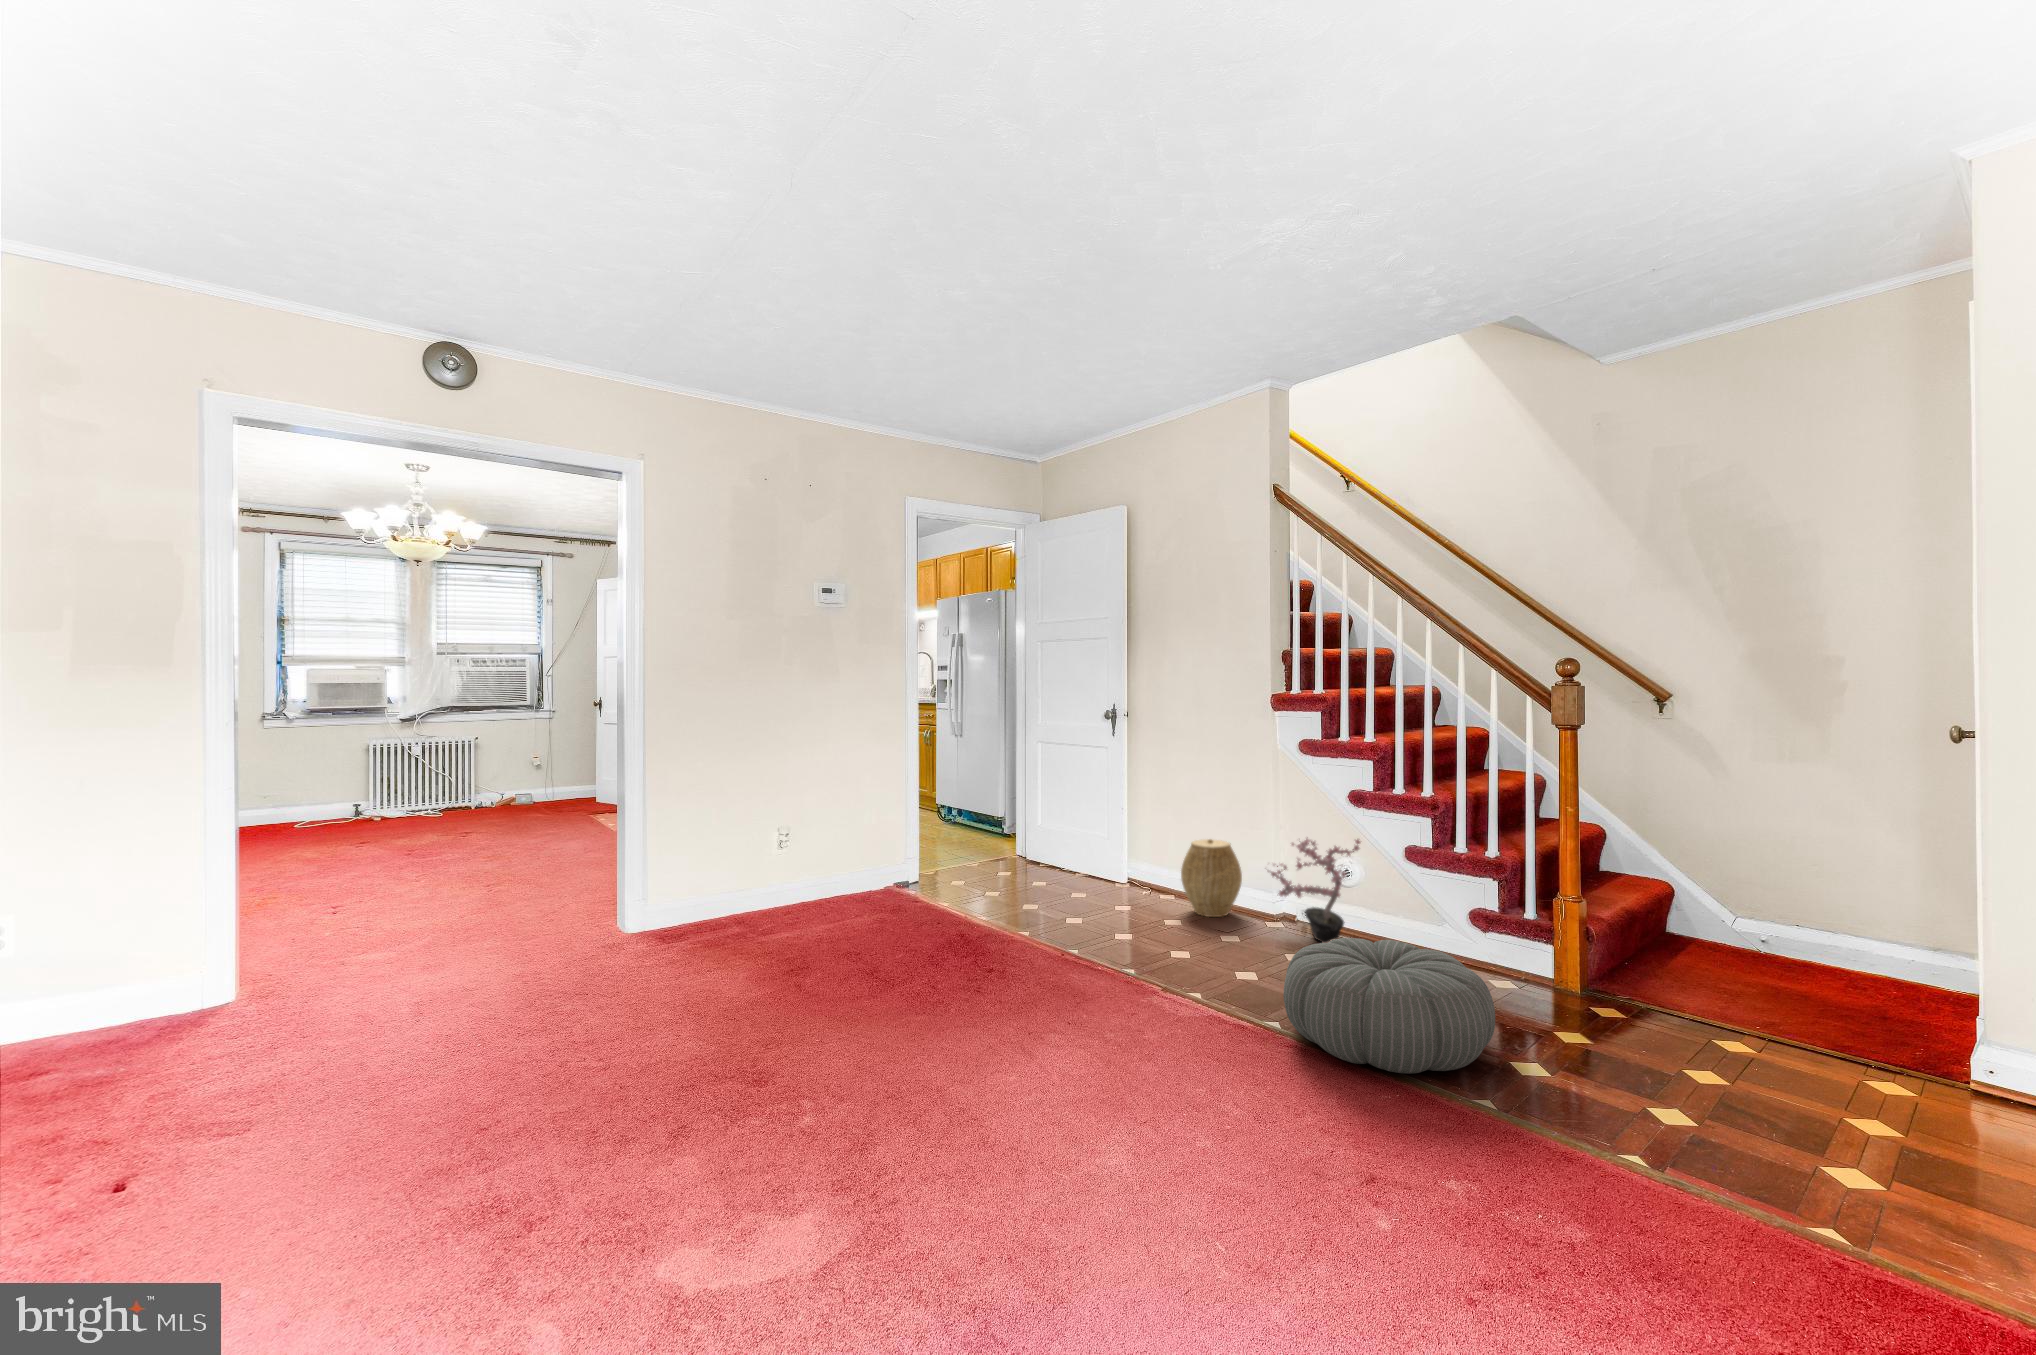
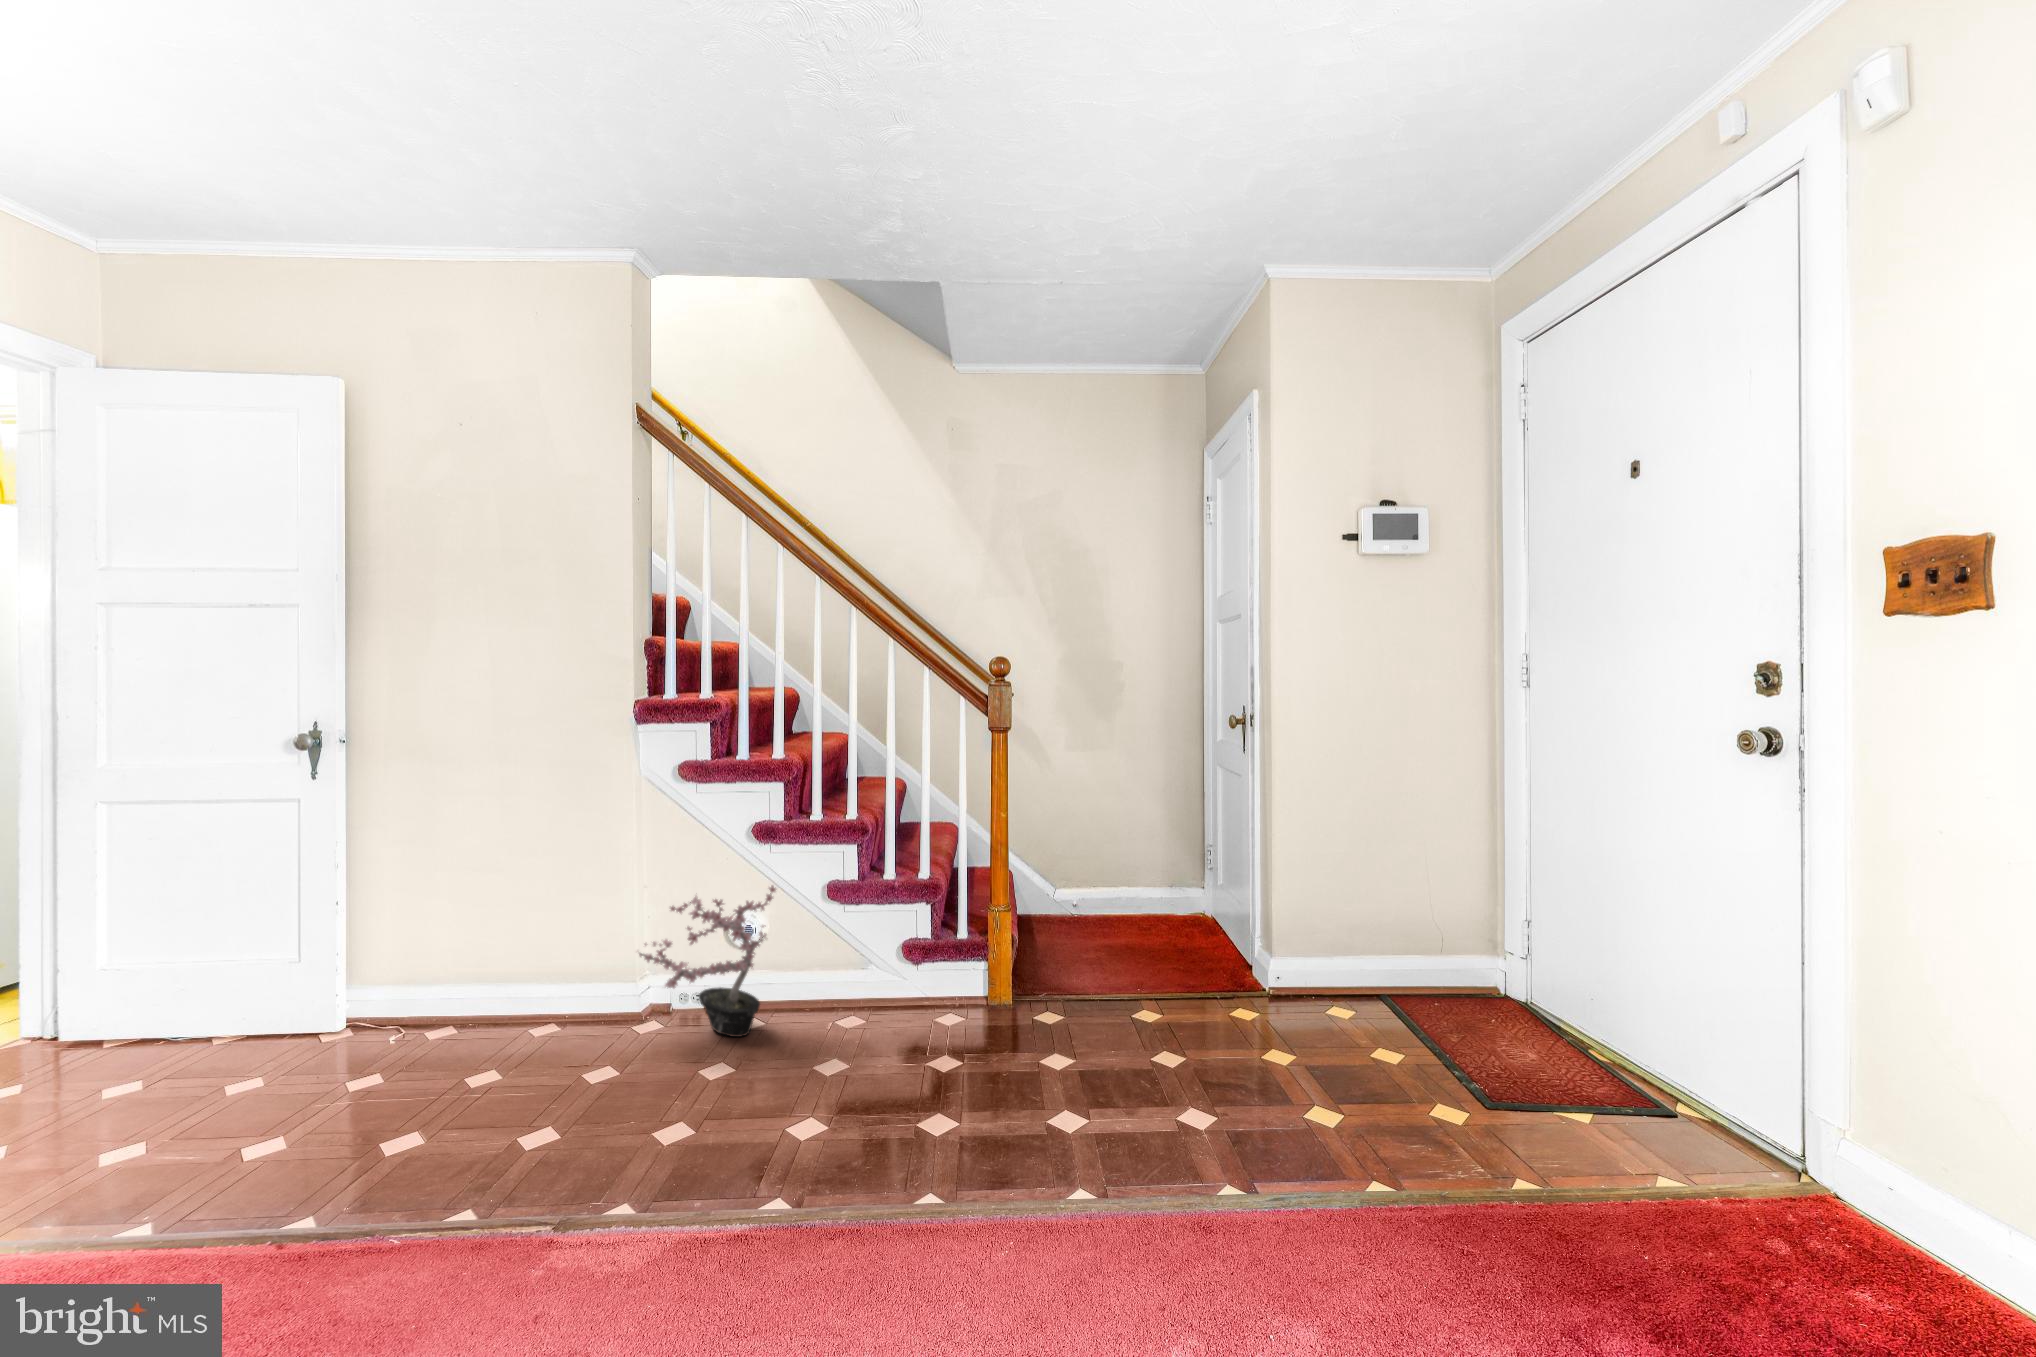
woven basket: present [1181,839,1242,917] -> none [484,924,590,1051]
pouf: present [1283,938,1495,1074] -> none [787,1015,1054,1222]

